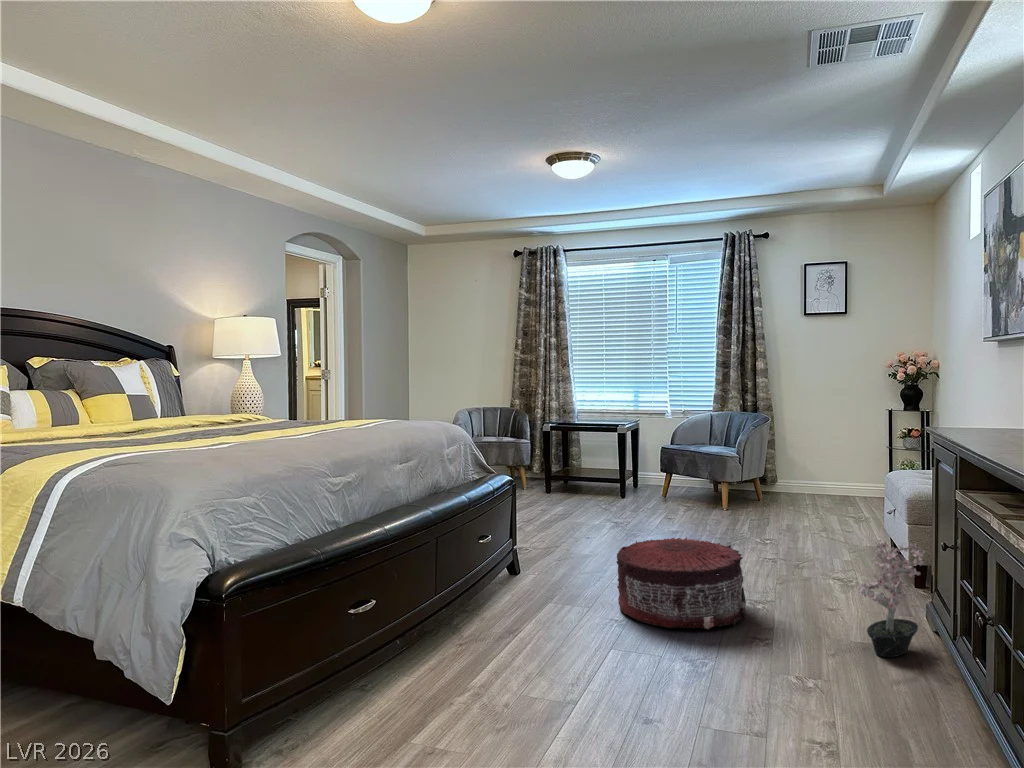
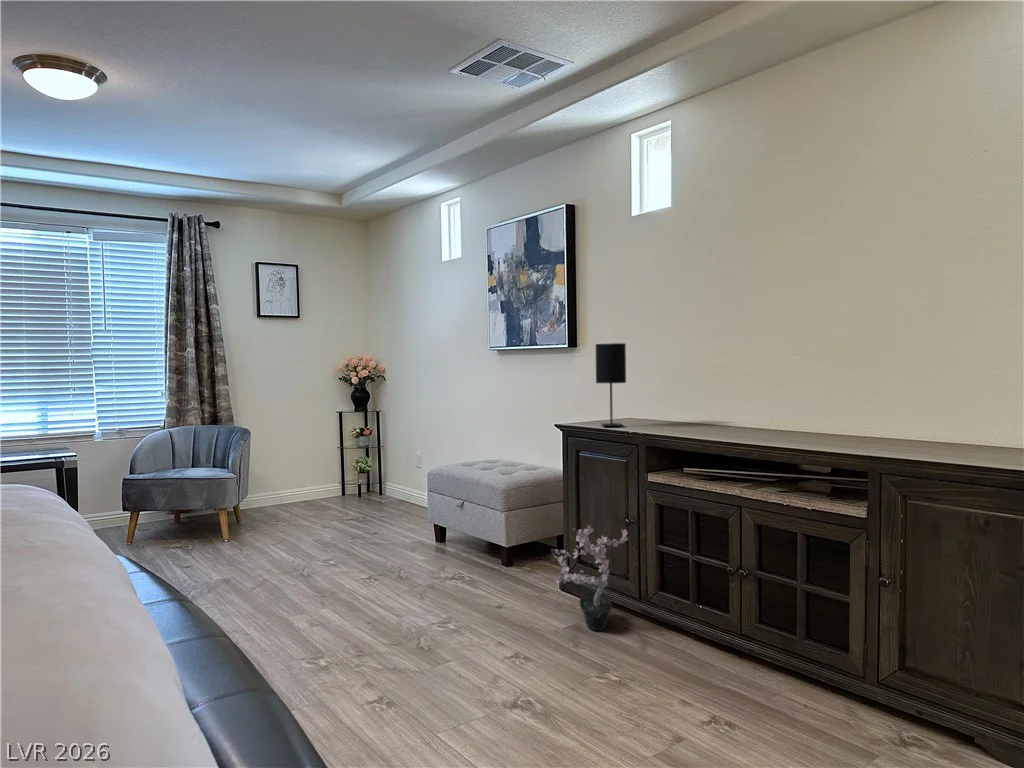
table lamp: none [948,332,991,435] -> present [596,343,626,427]
pouf: present [617,537,746,629] -> none [328,571,481,695]

